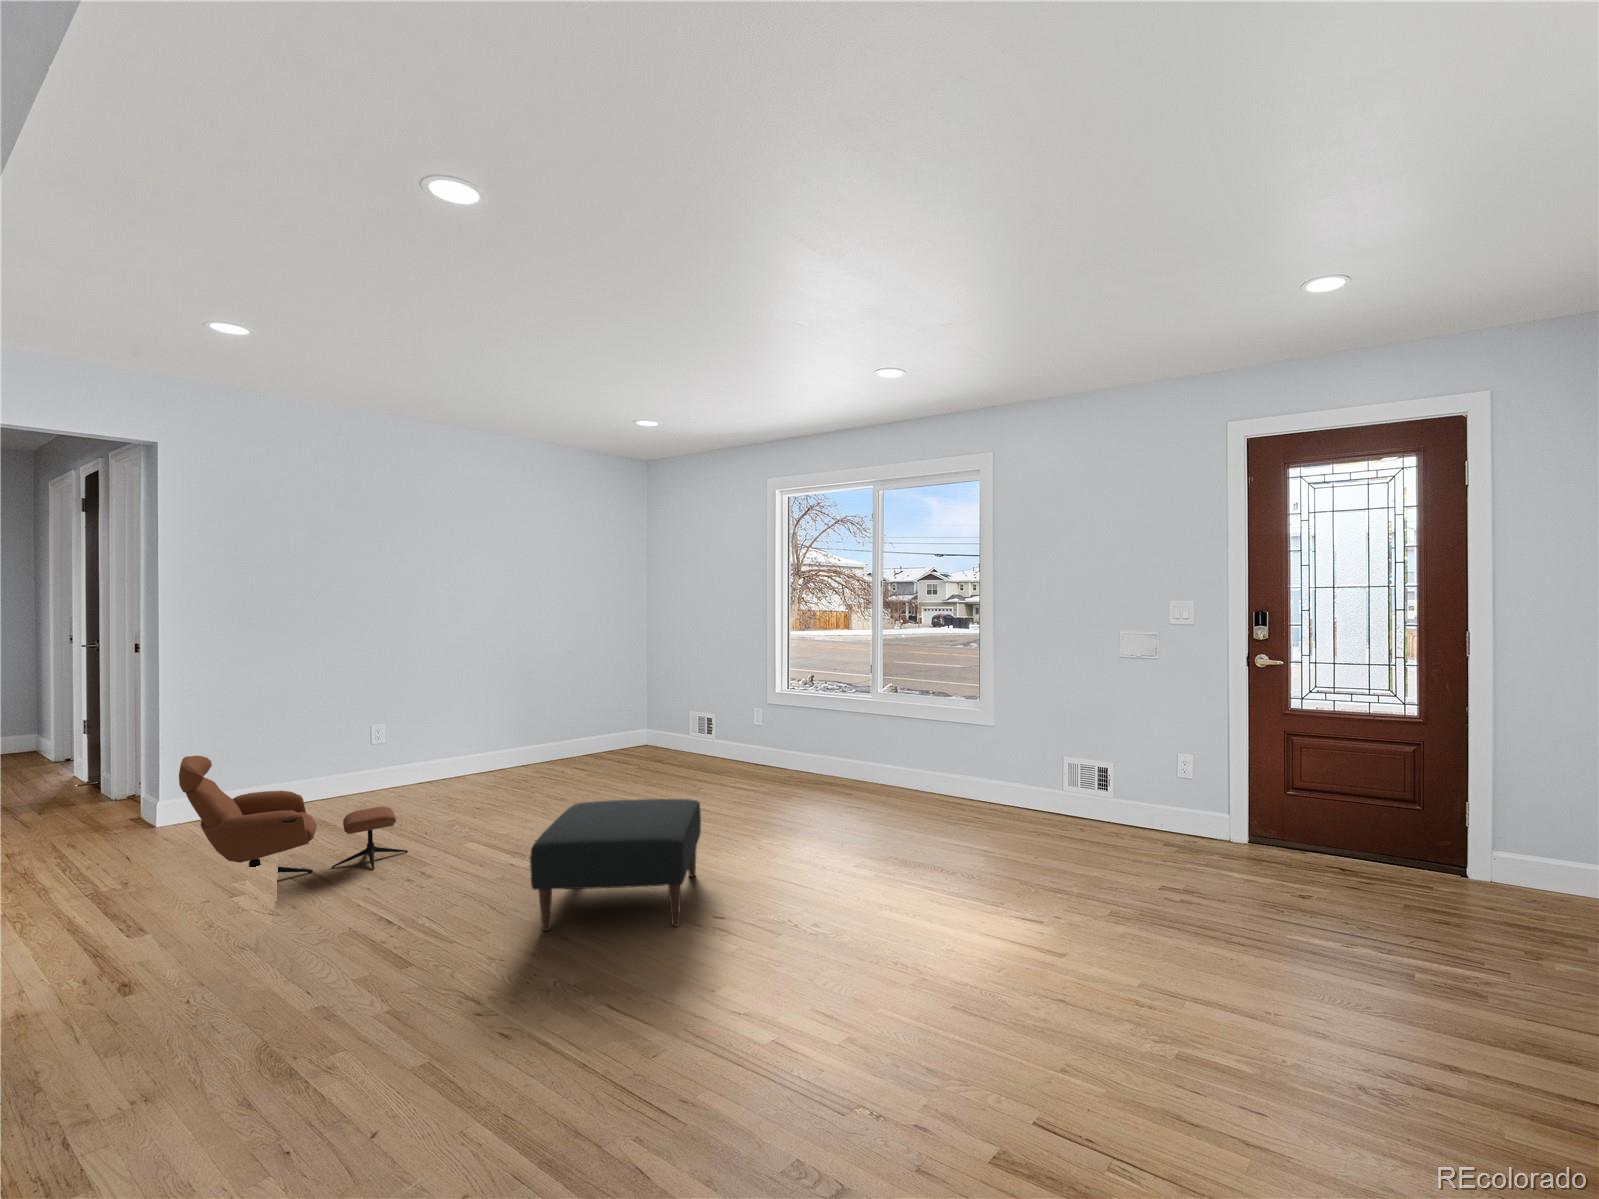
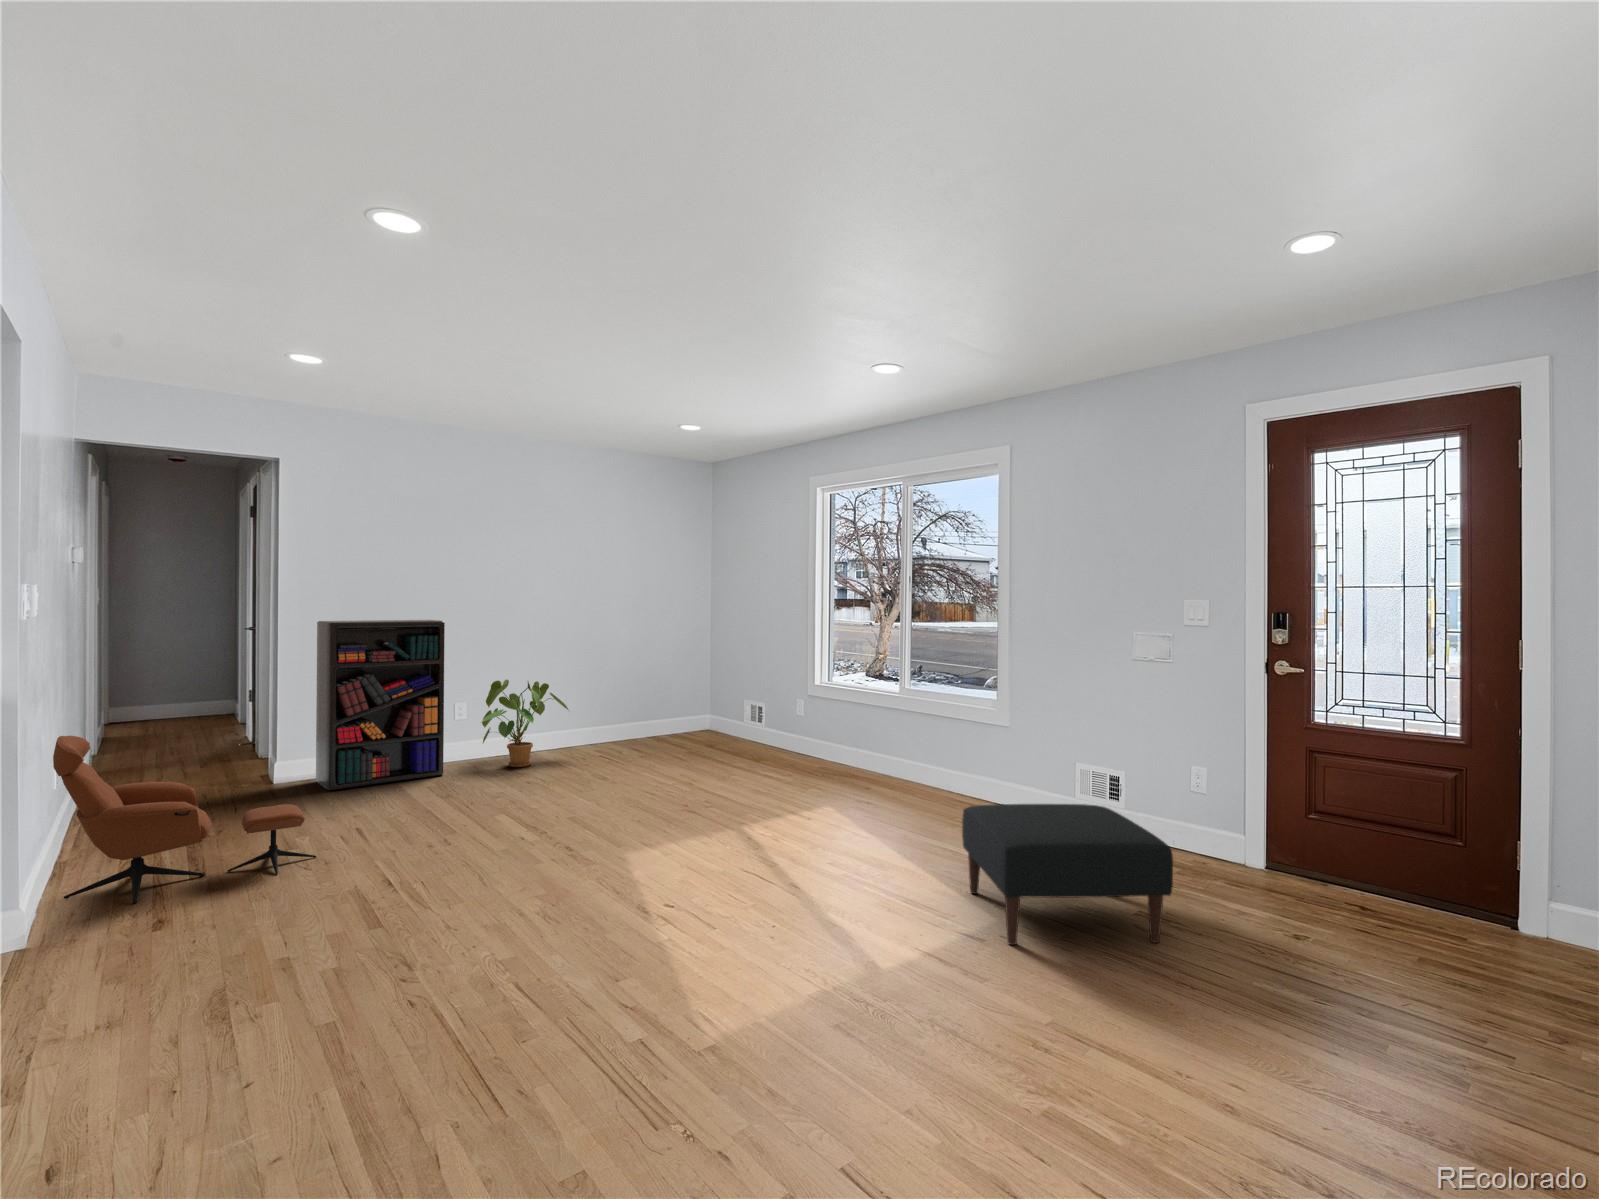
bookshelf: none [408,636,519,787] -> present [316,620,445,790]
house plant: none [548,685,627,760] -> present [481,679,568,767]
ottoman: present [530,799,701,931] -> present [962,804,1173,945]

